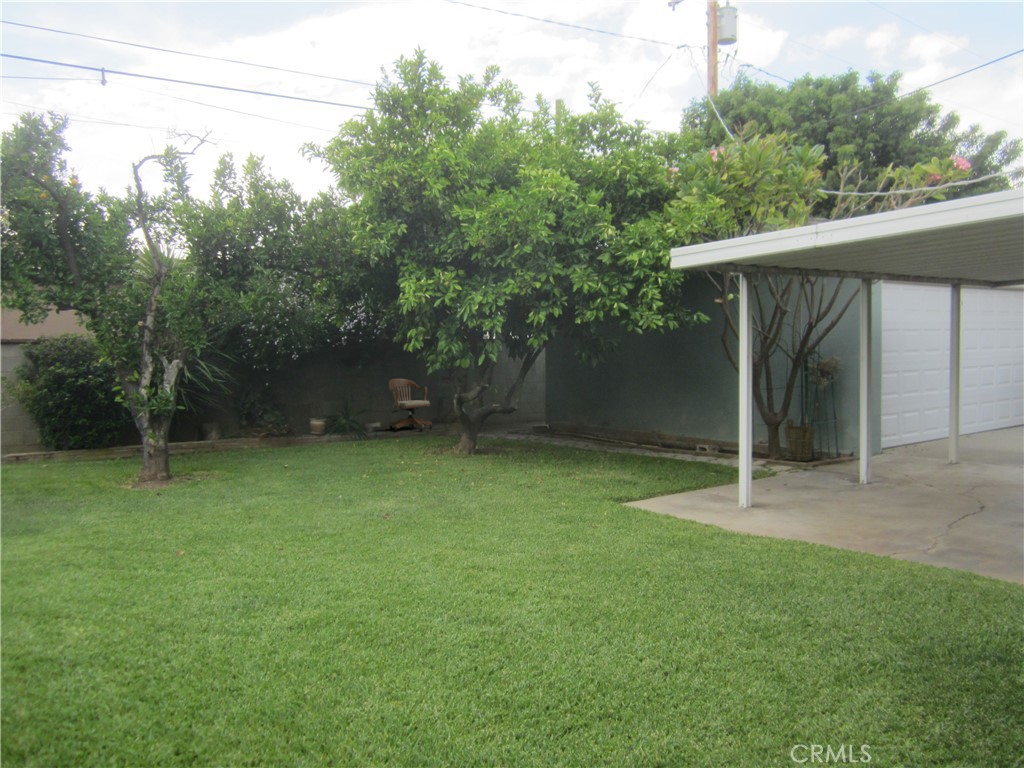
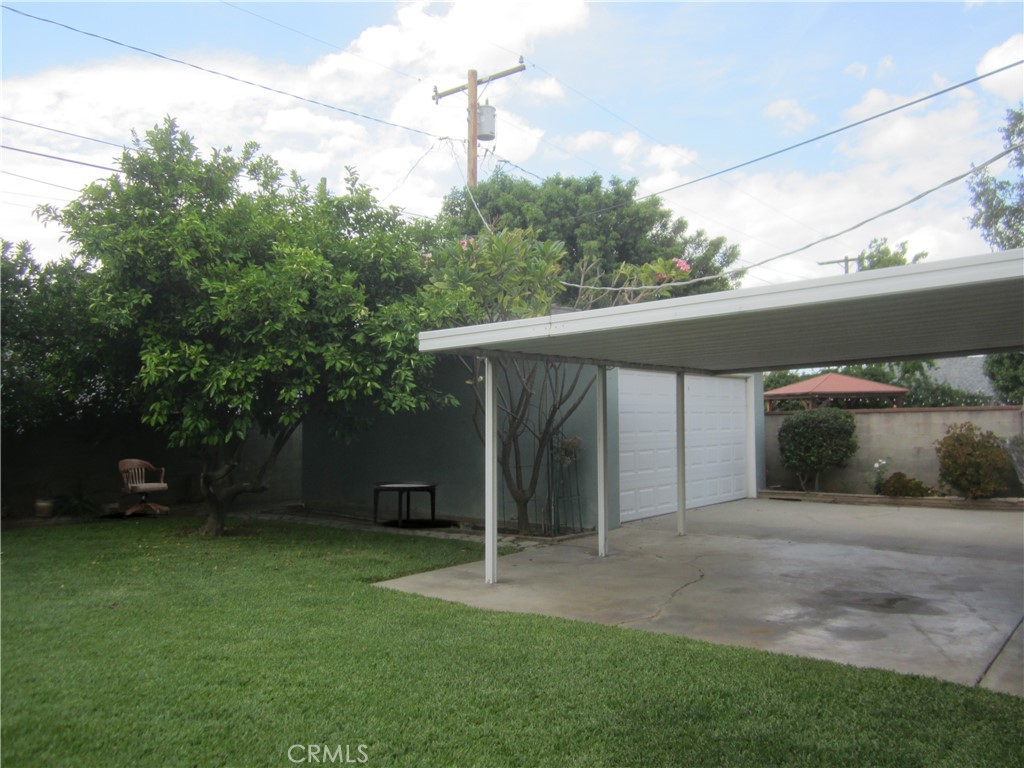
round table: none [614,402,683,449] -> present [371,481,438,527]
bucket: present [784,420,816,461] -> none [531,494,559,534]

